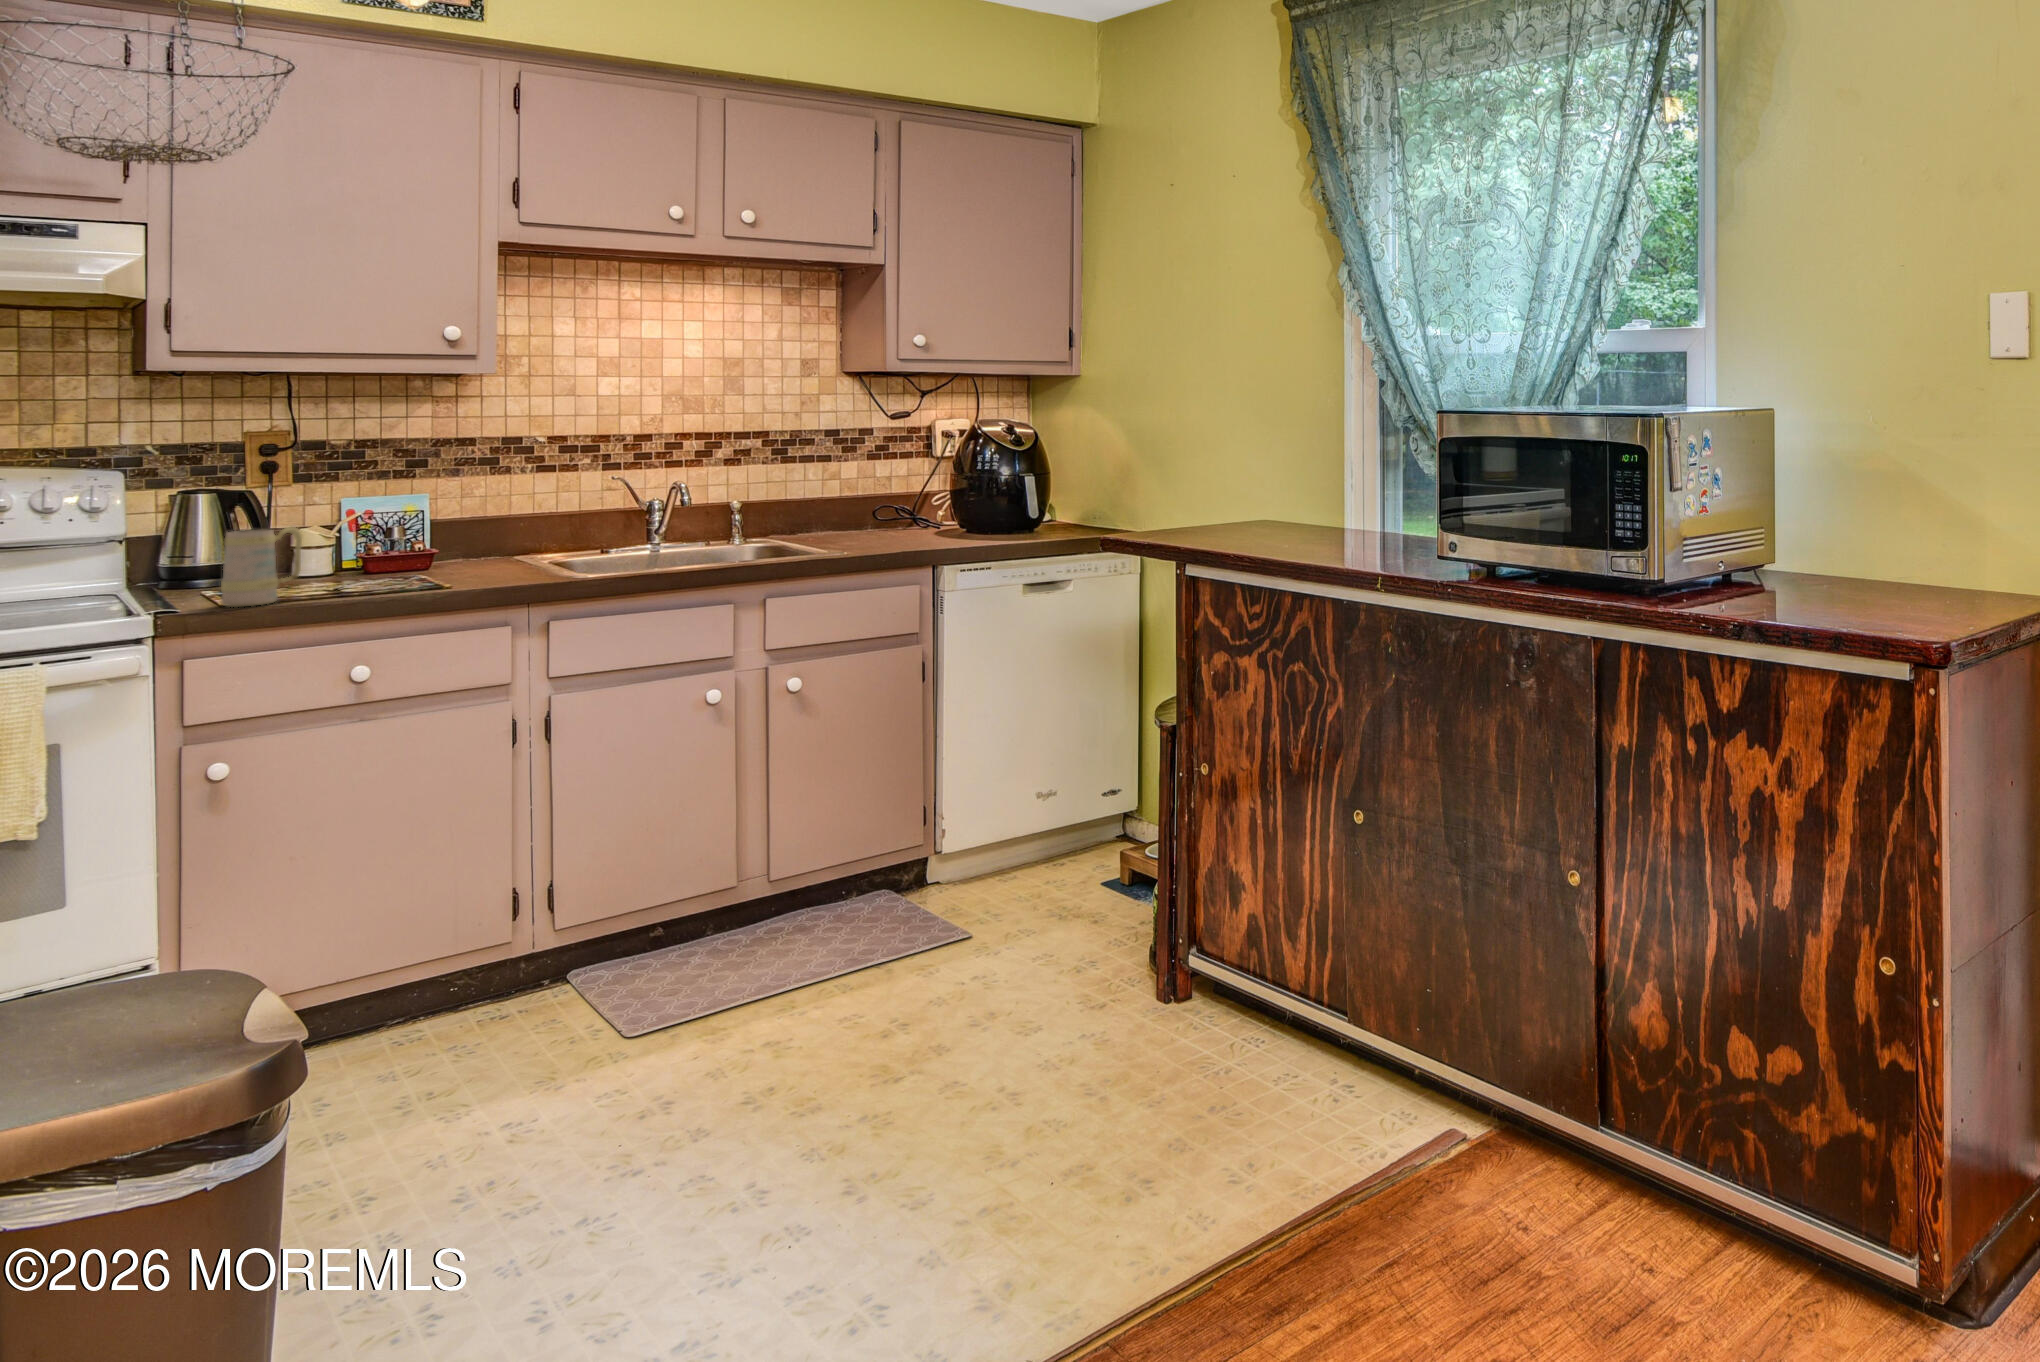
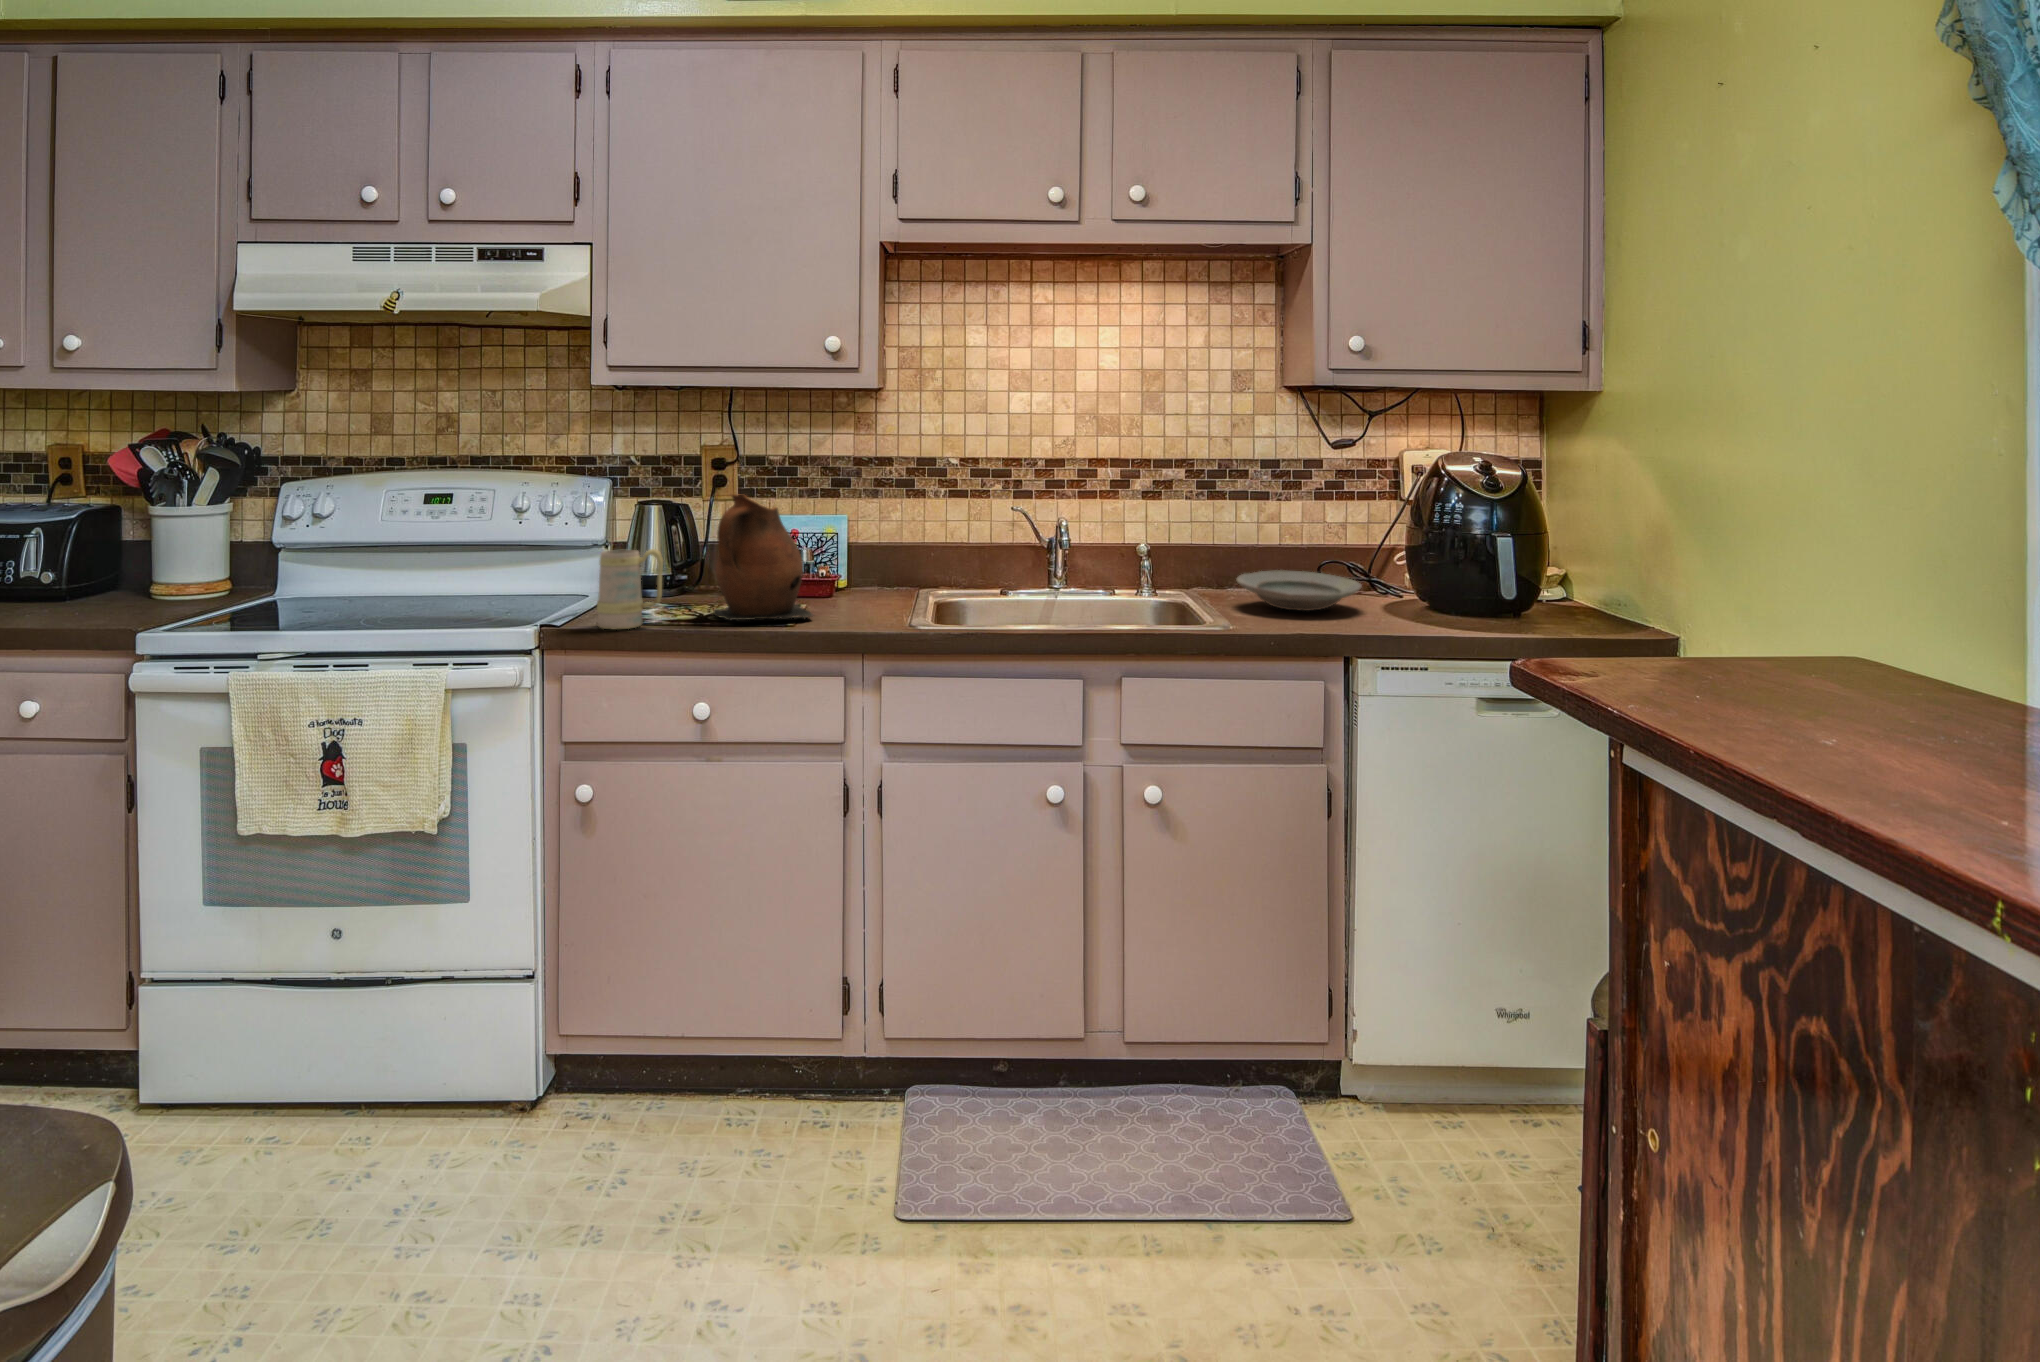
ceramic pitcher: none [328,472,462,588] -> present [713,494,813,620]
plate: none [827,514,927,541] -> present [1236,570,1362,611]

